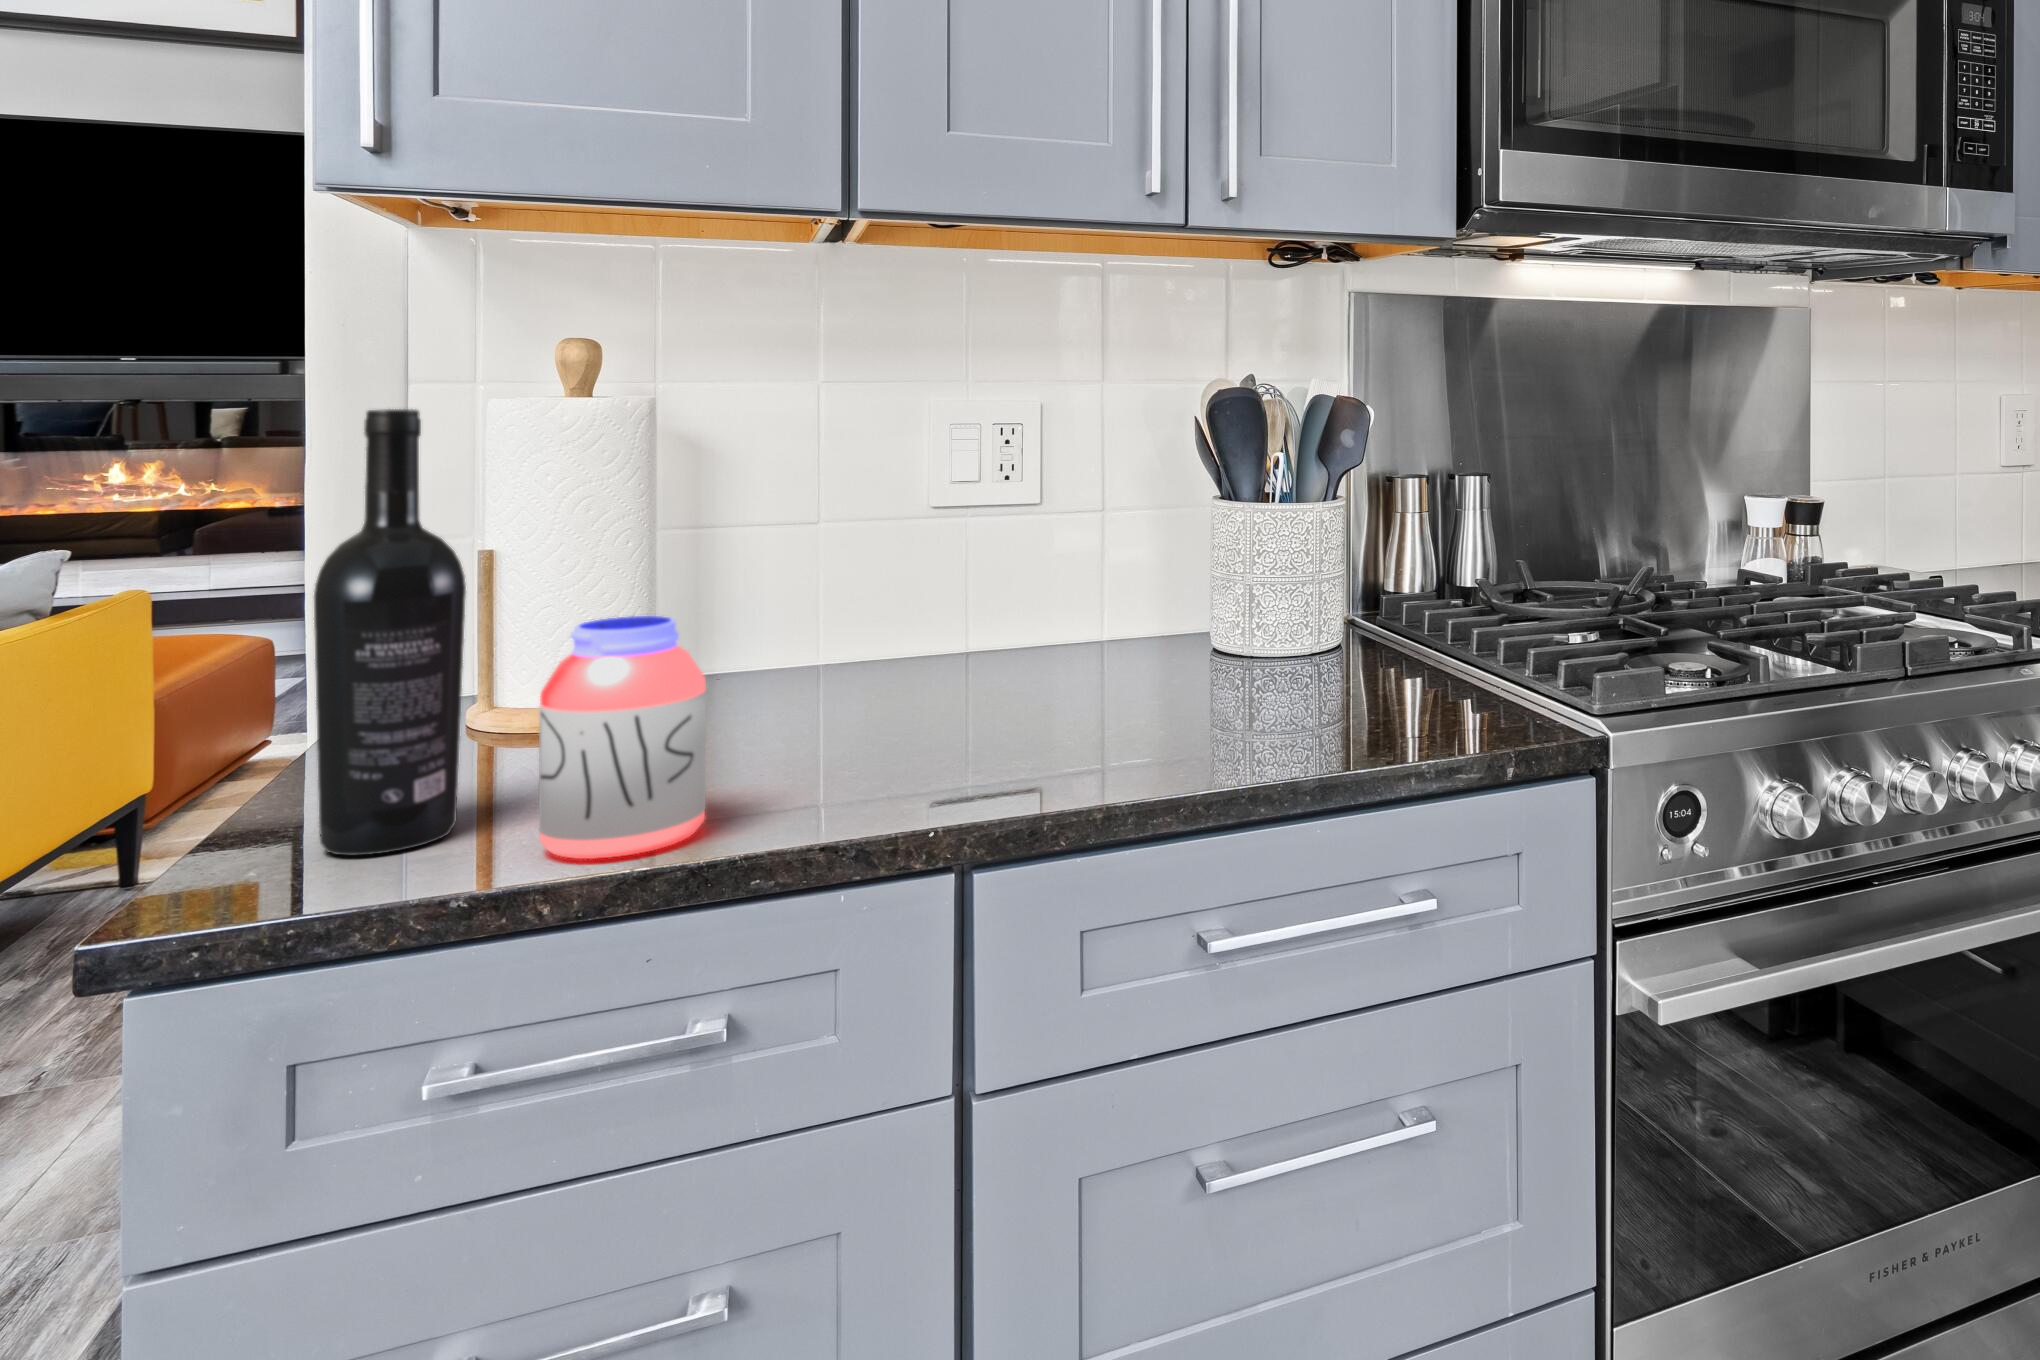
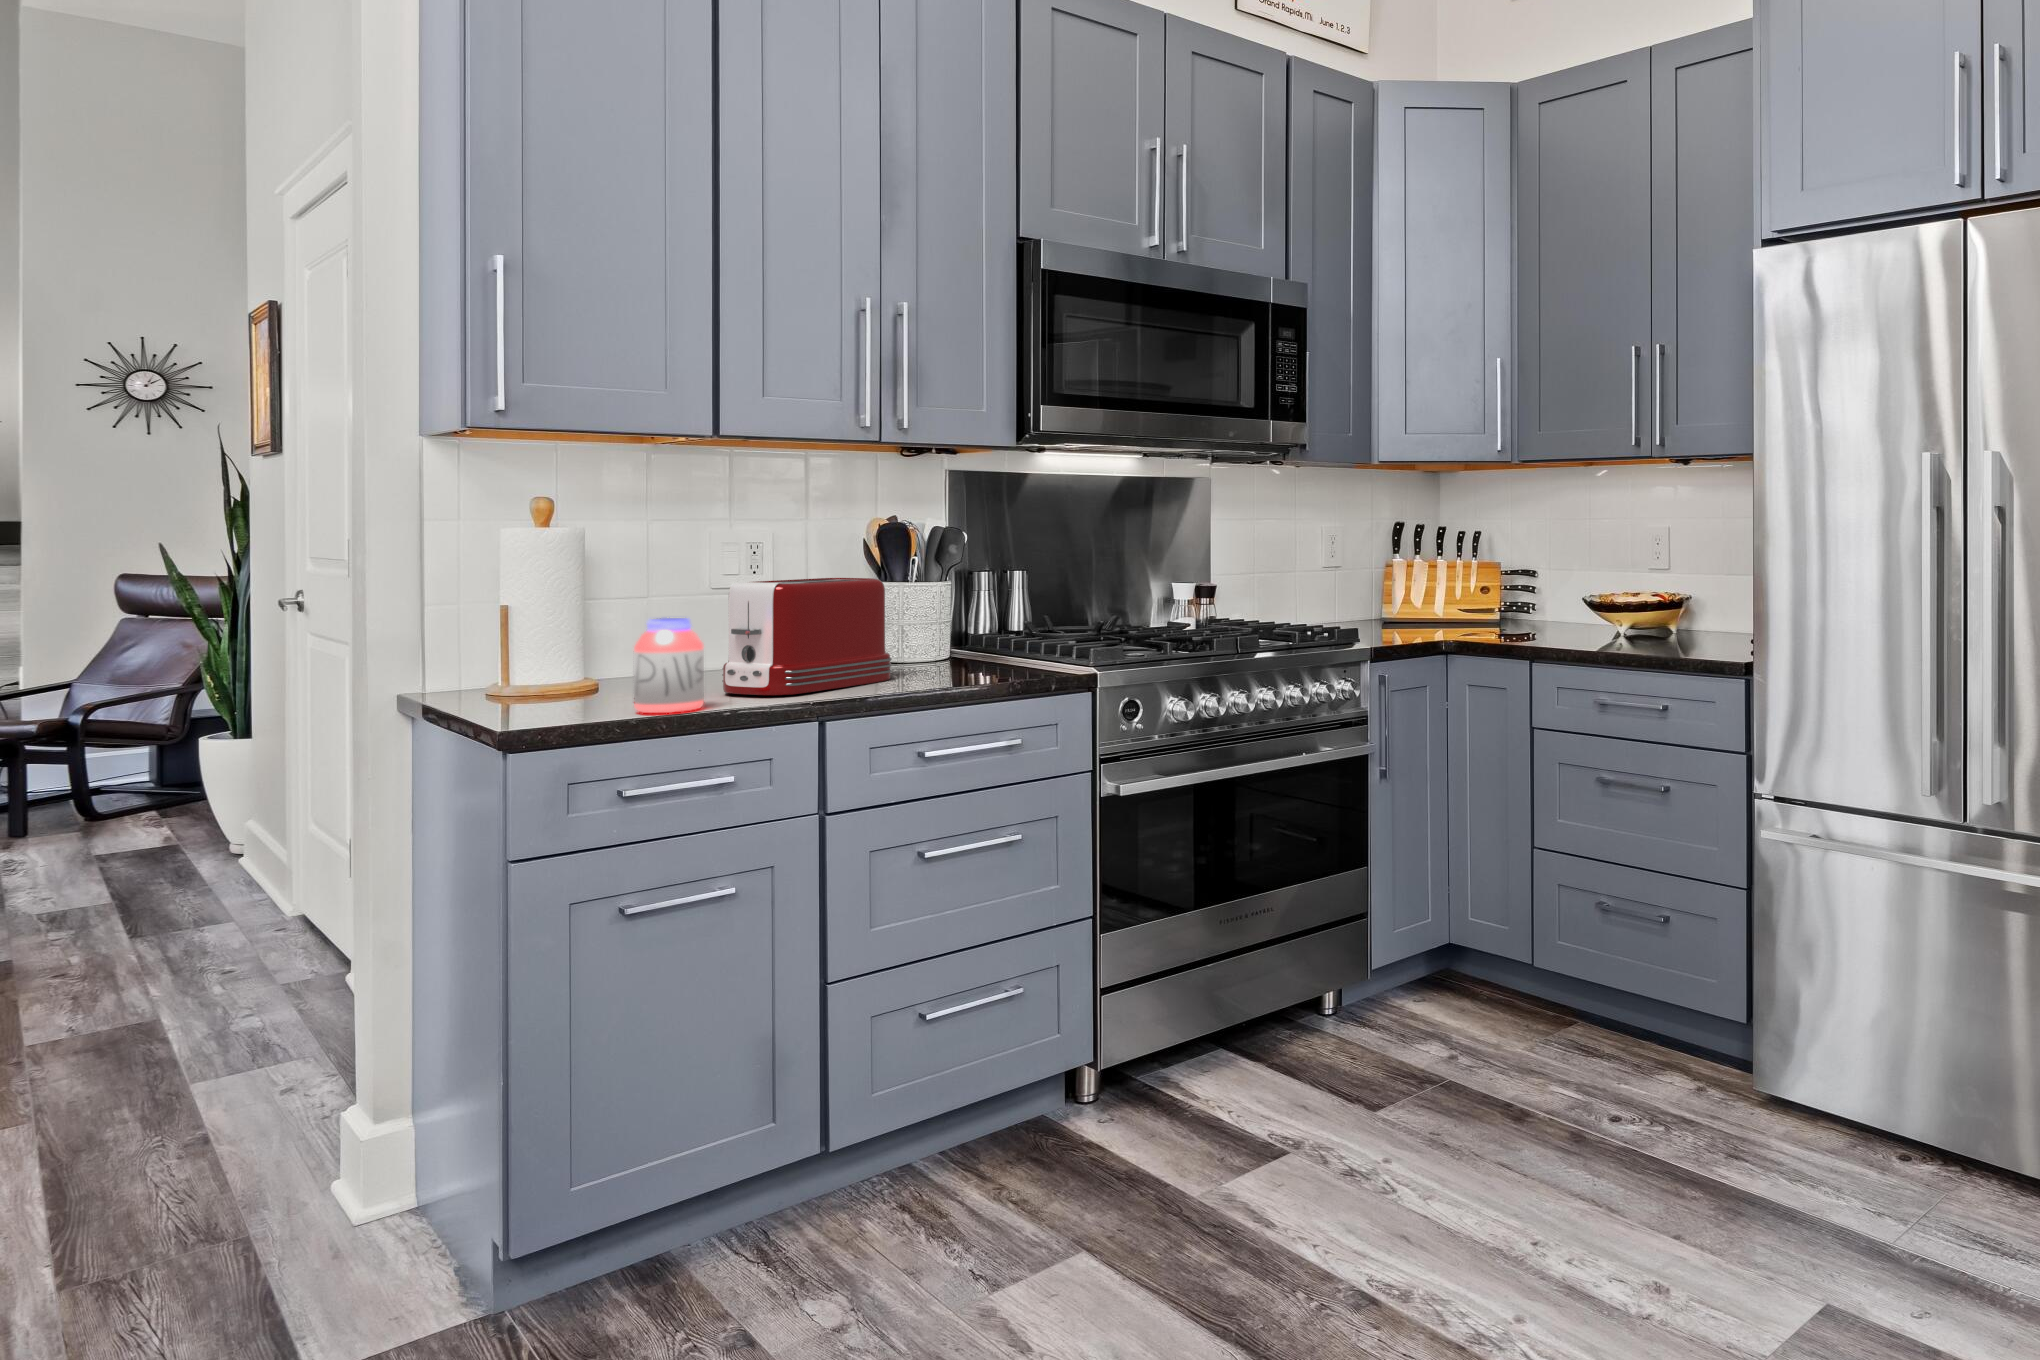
wine bottle: present [314,409,466,855] -> none [520,530,583,719]
toaster: none [812,503,1178,790] -> present [722,578,892,695]

